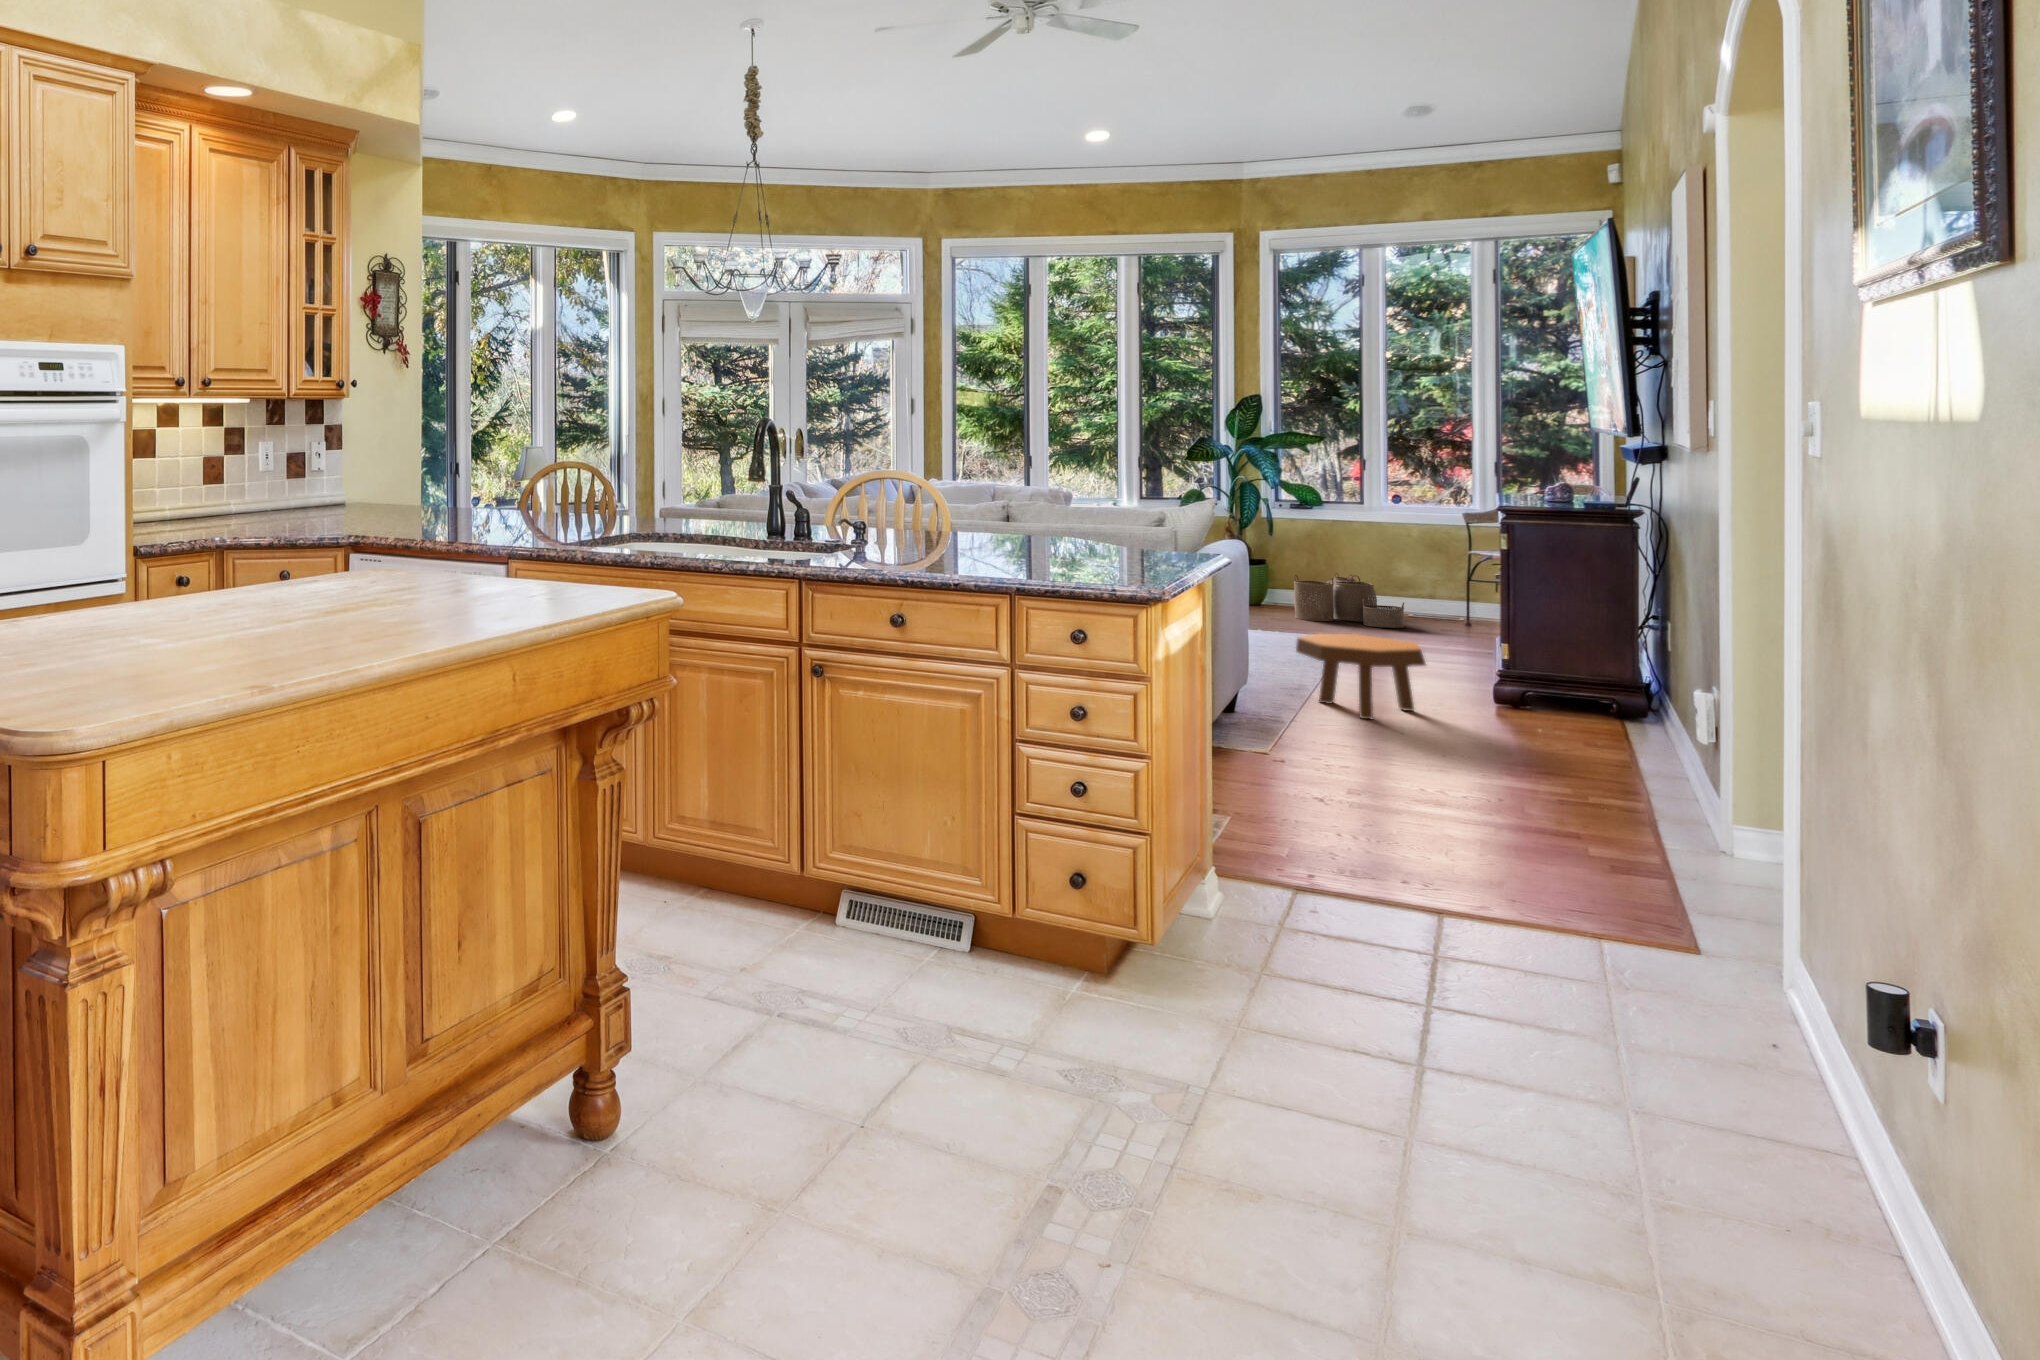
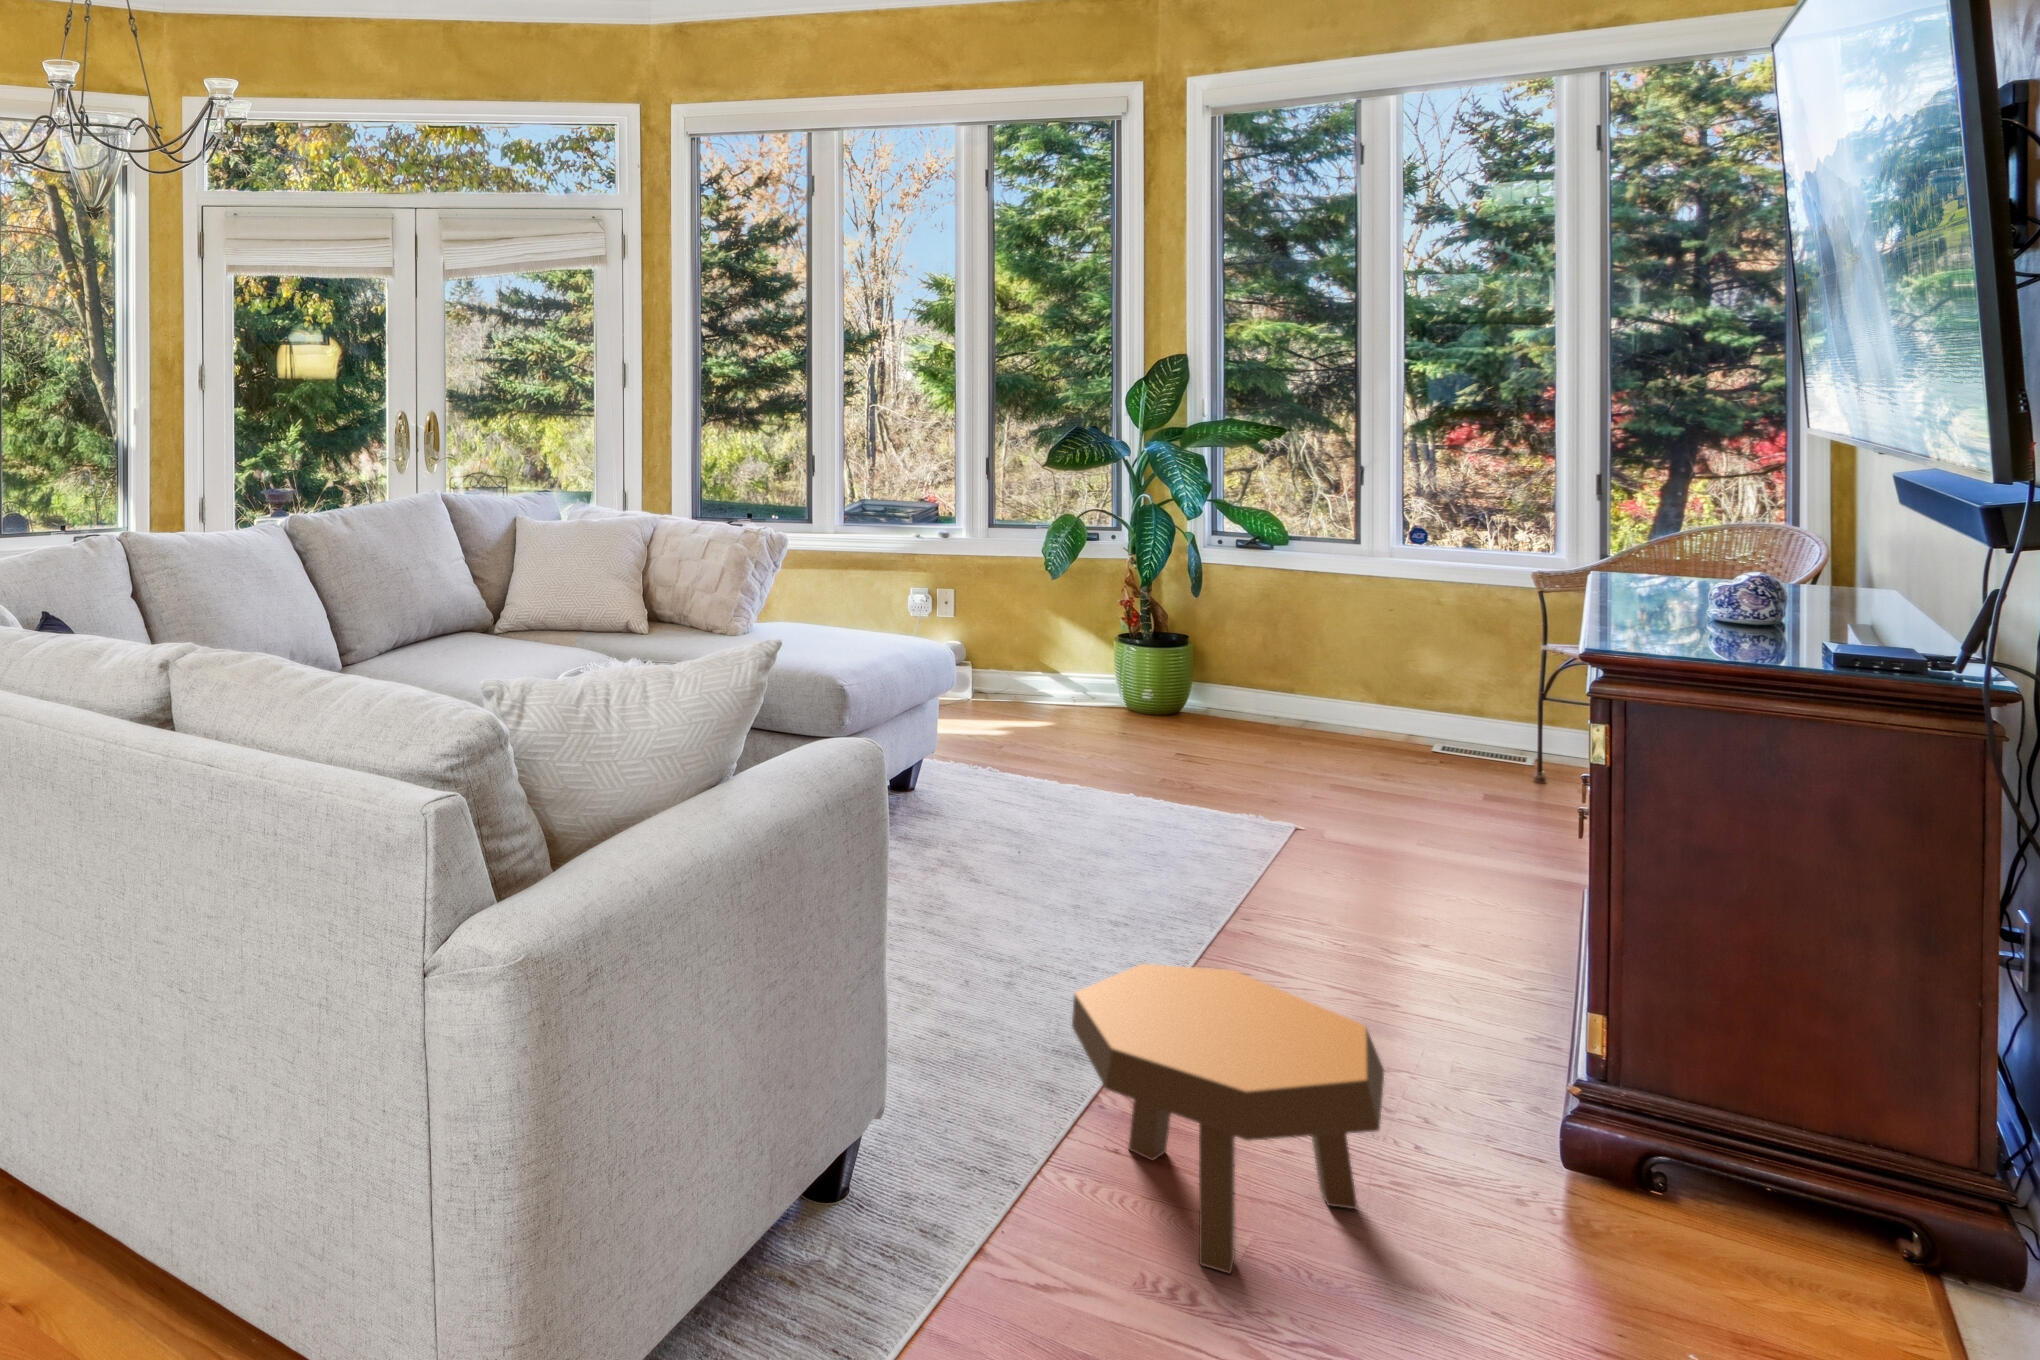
woven basket: present [1294,573,1405,628] -> none [1226,664,1417,786]

